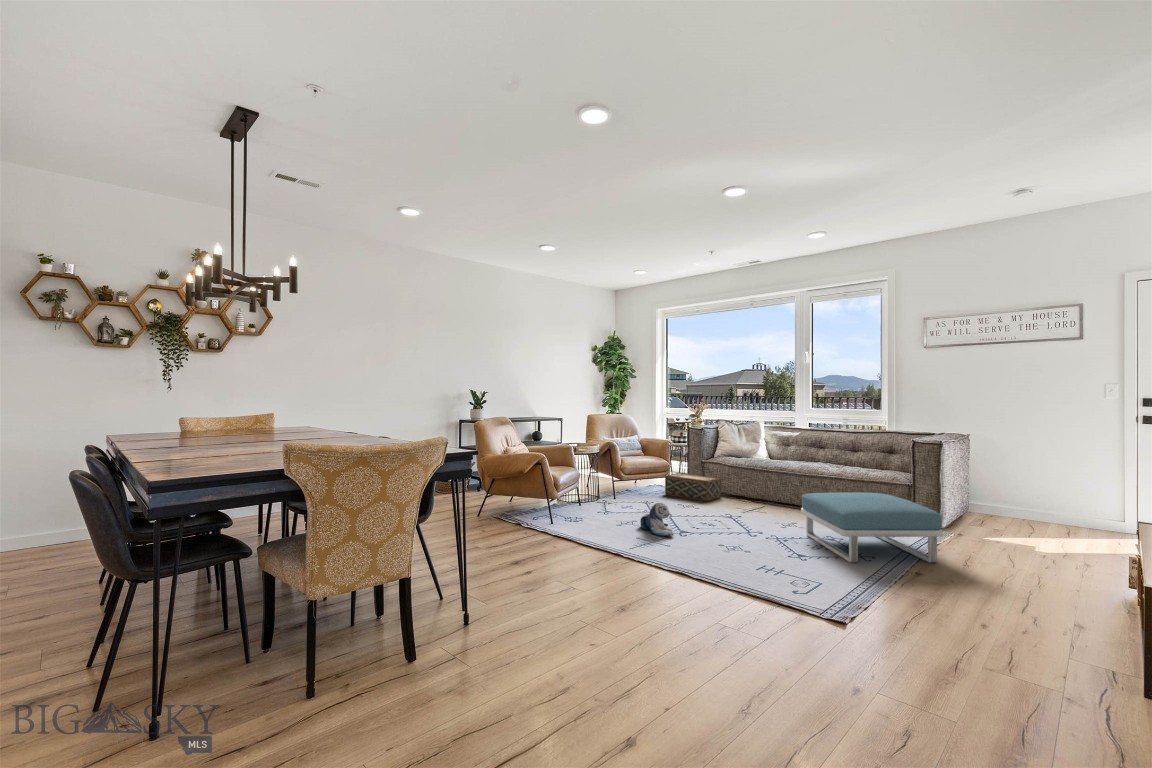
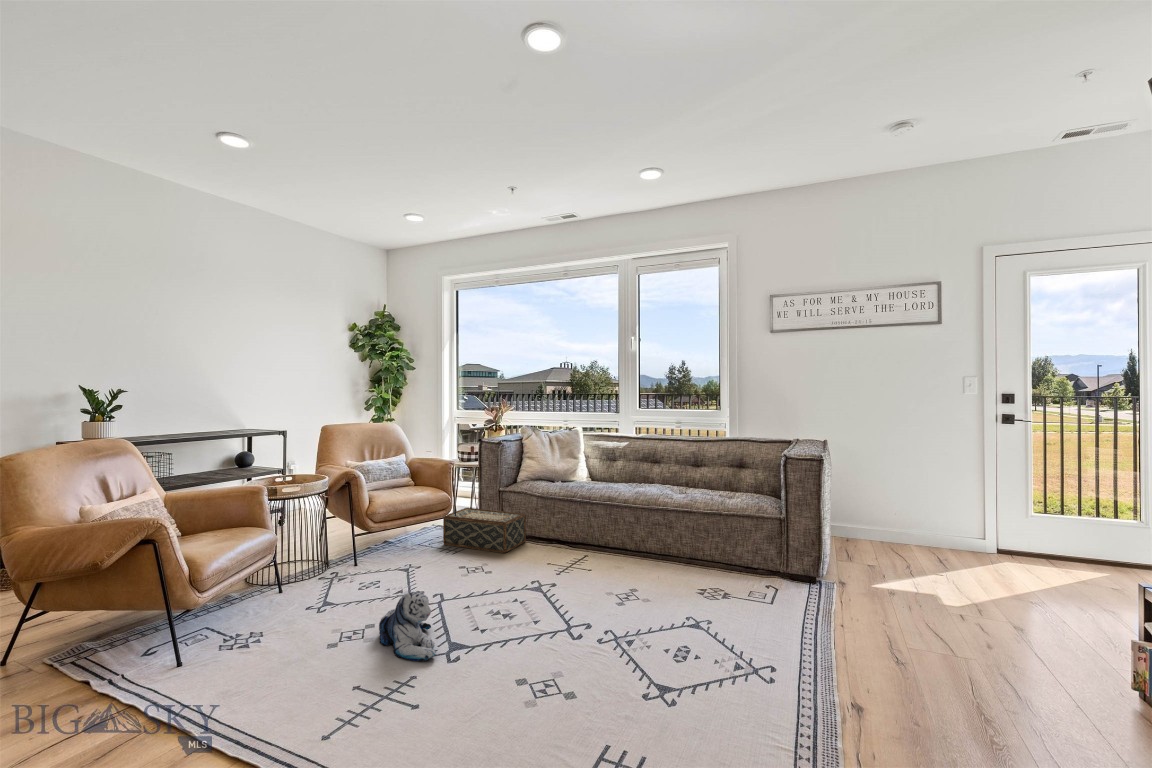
footstool: present [801,492,943,563] -> none [647,538,858,682]

